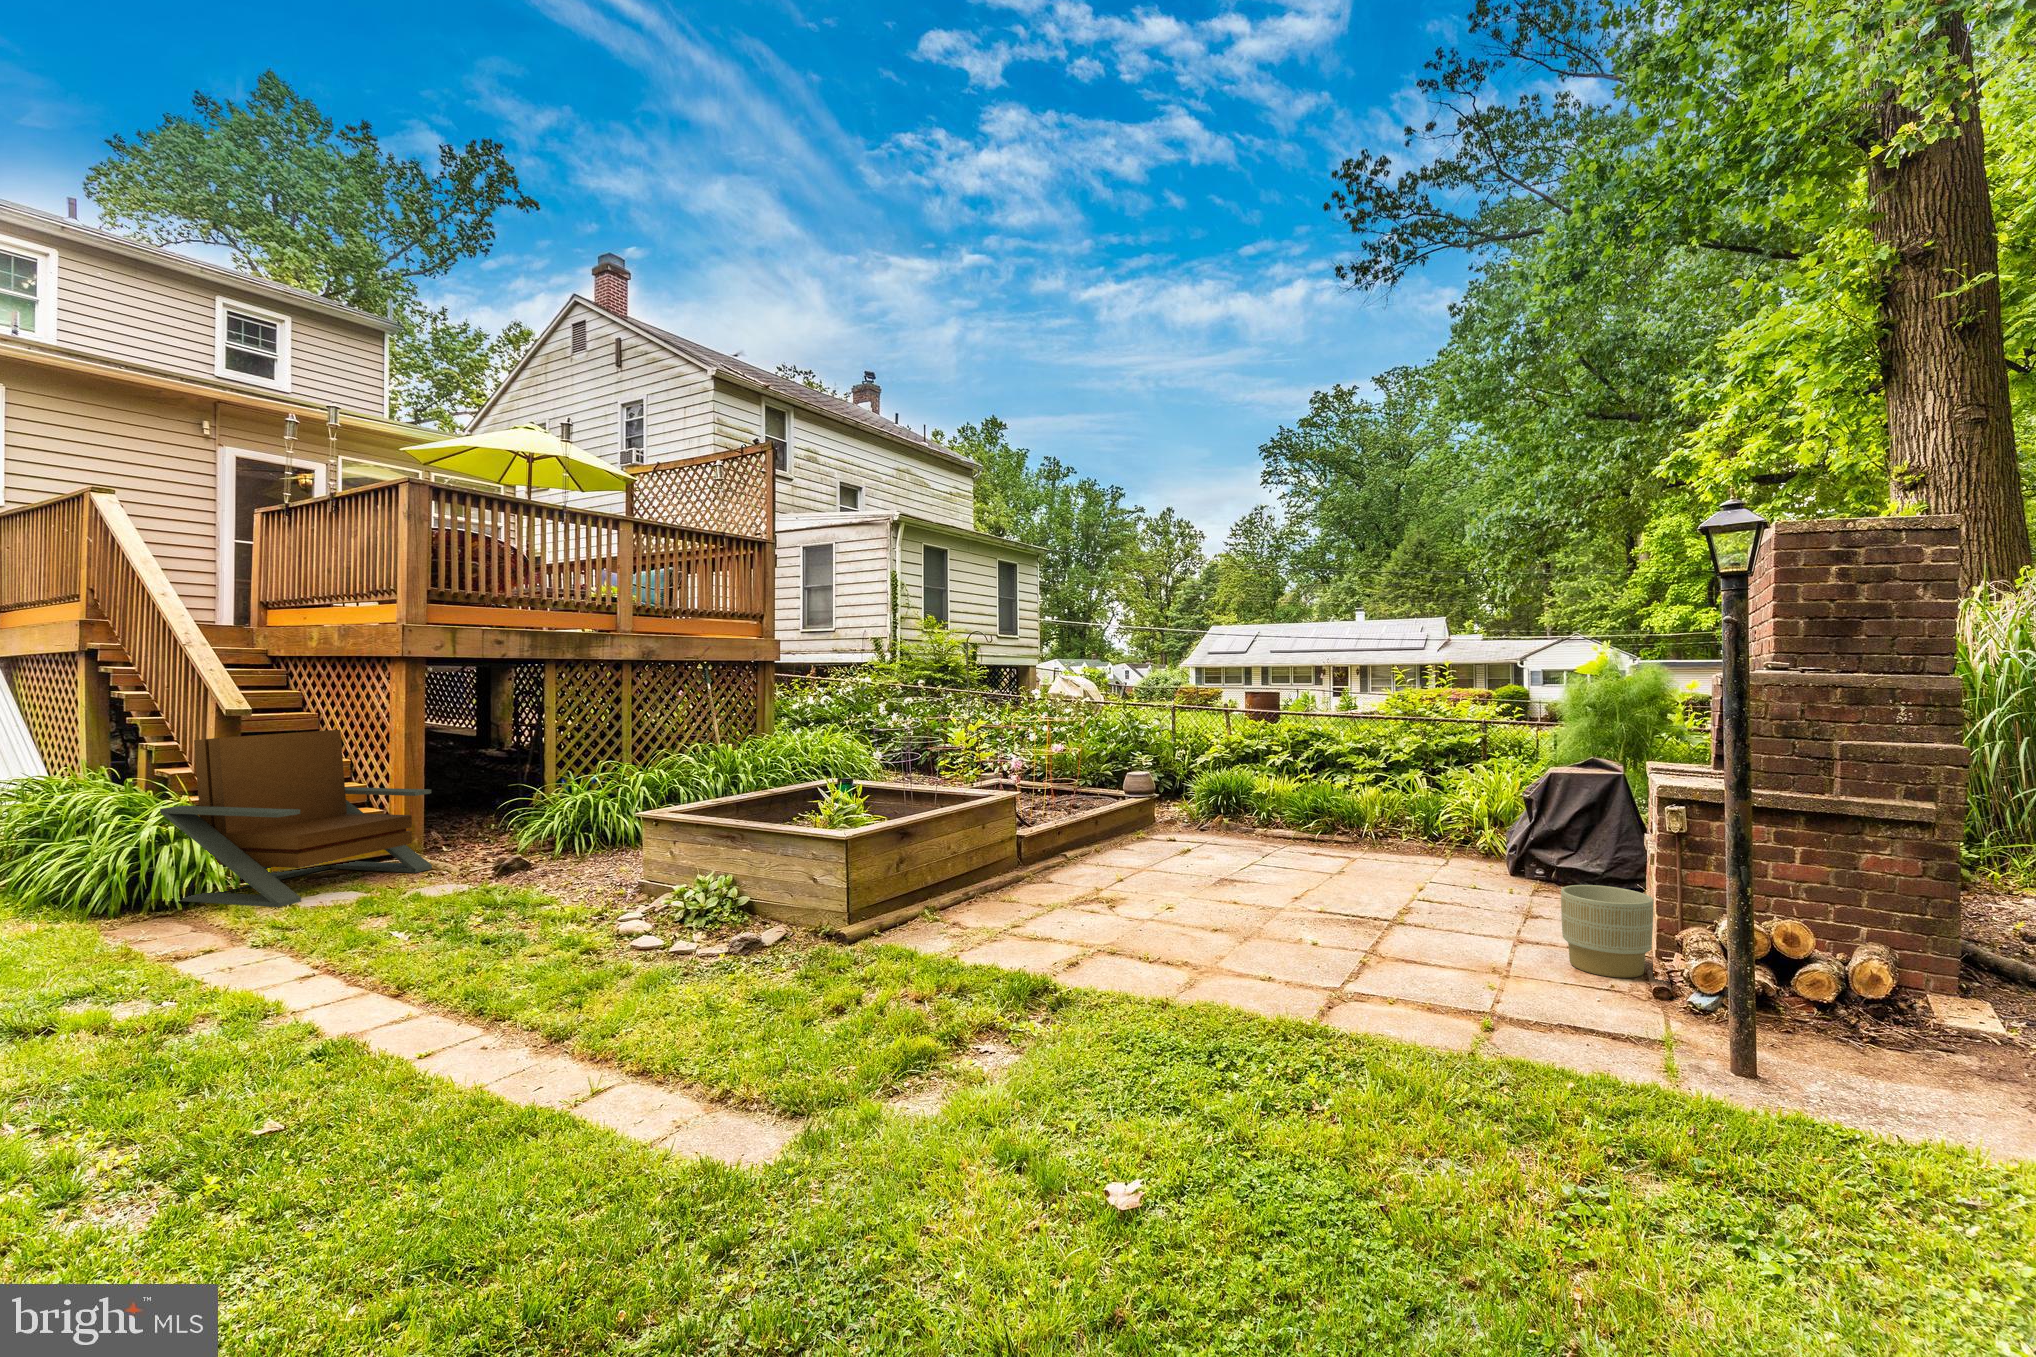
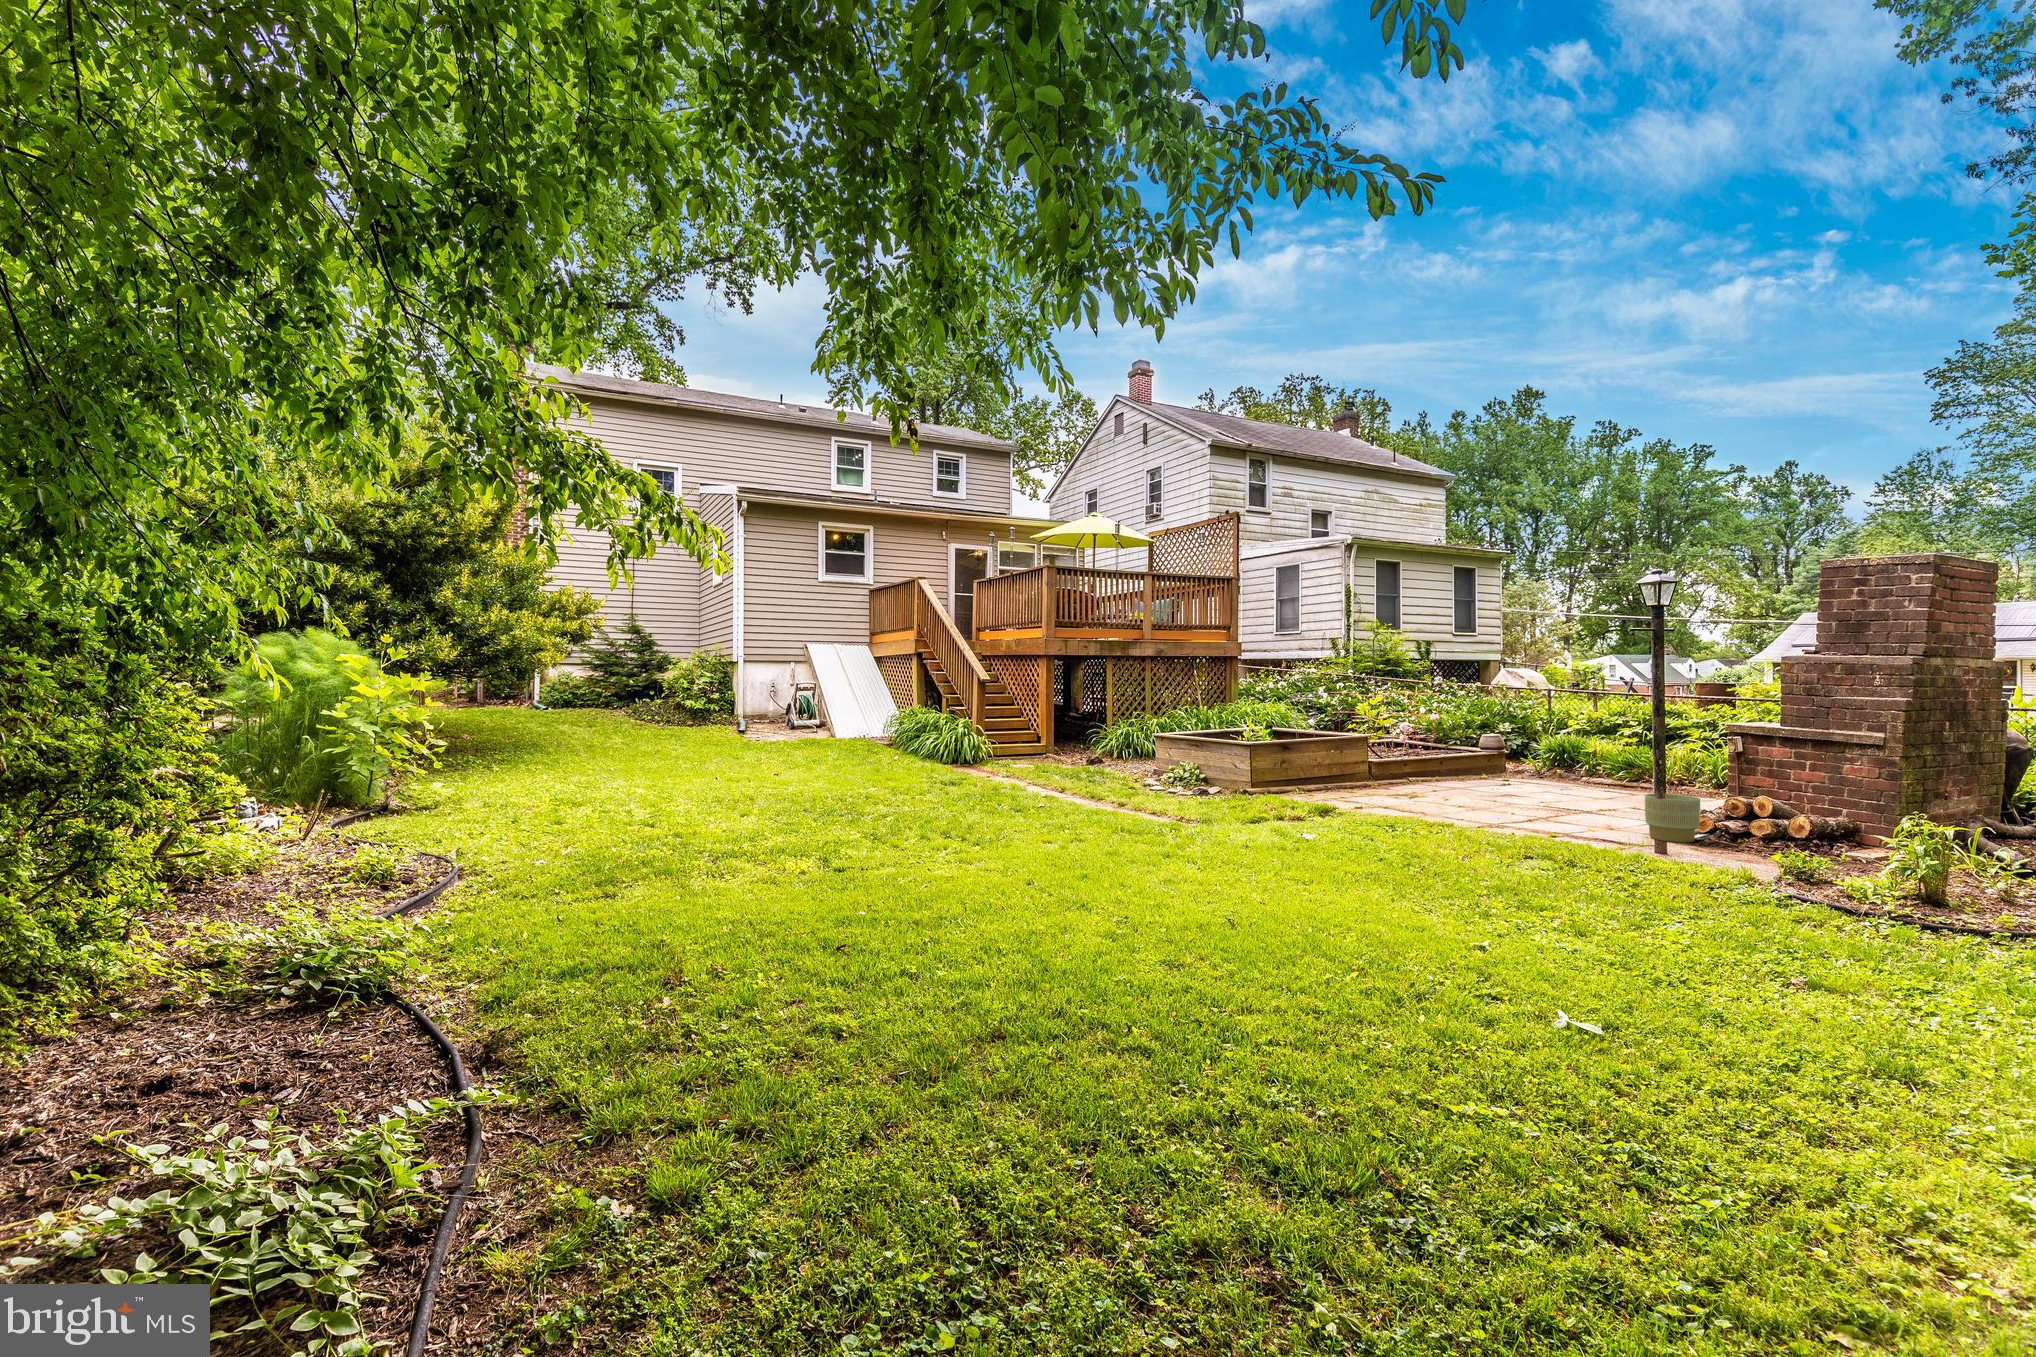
lounge chair: present [160,730,432,907] -> none [962,691,1060,767]

